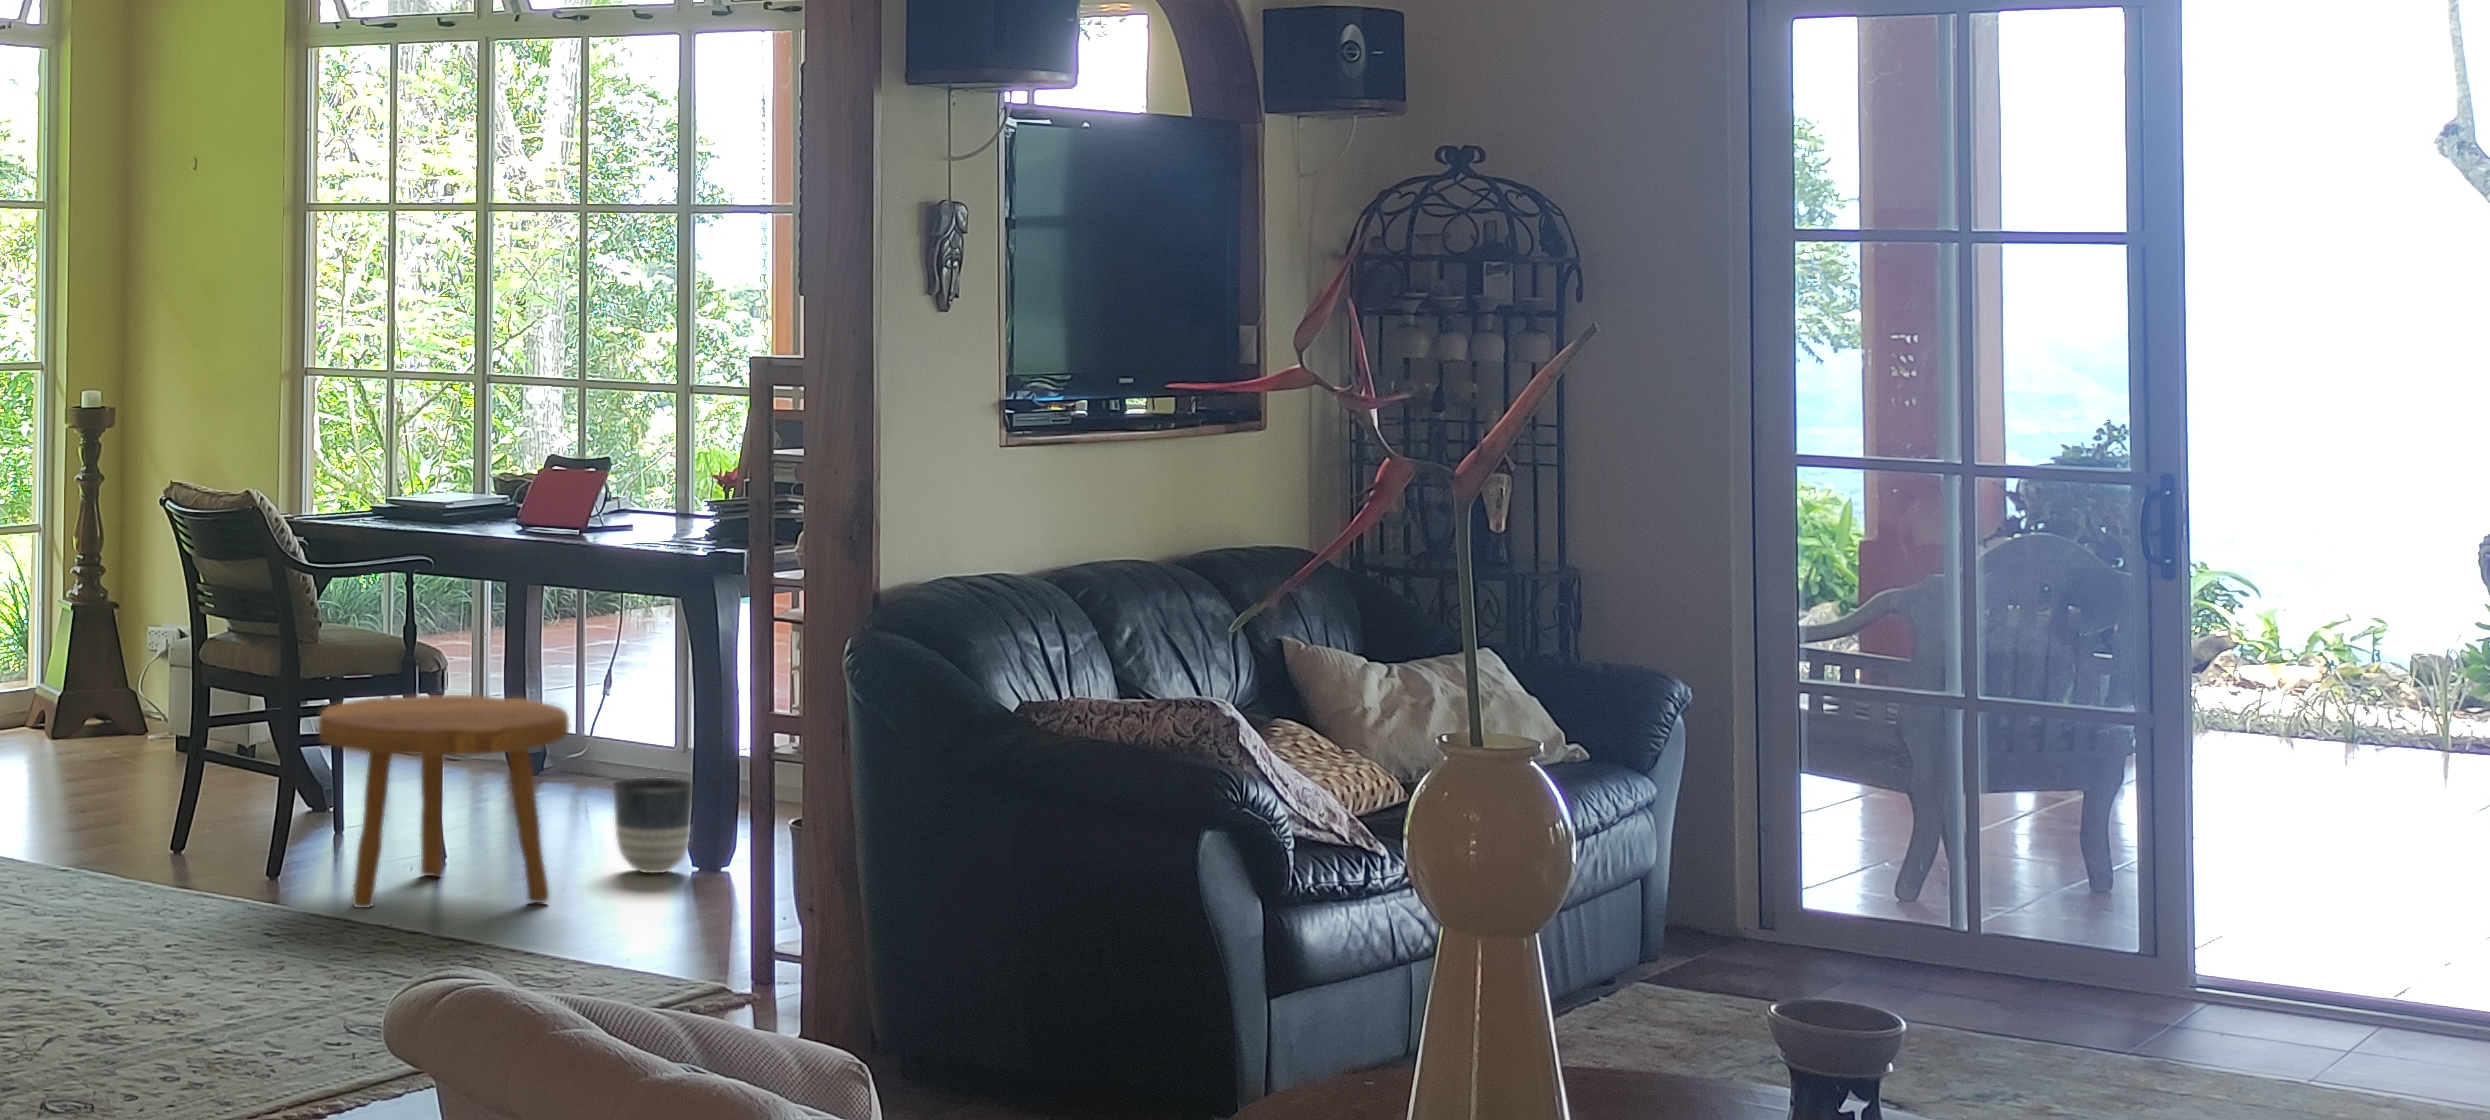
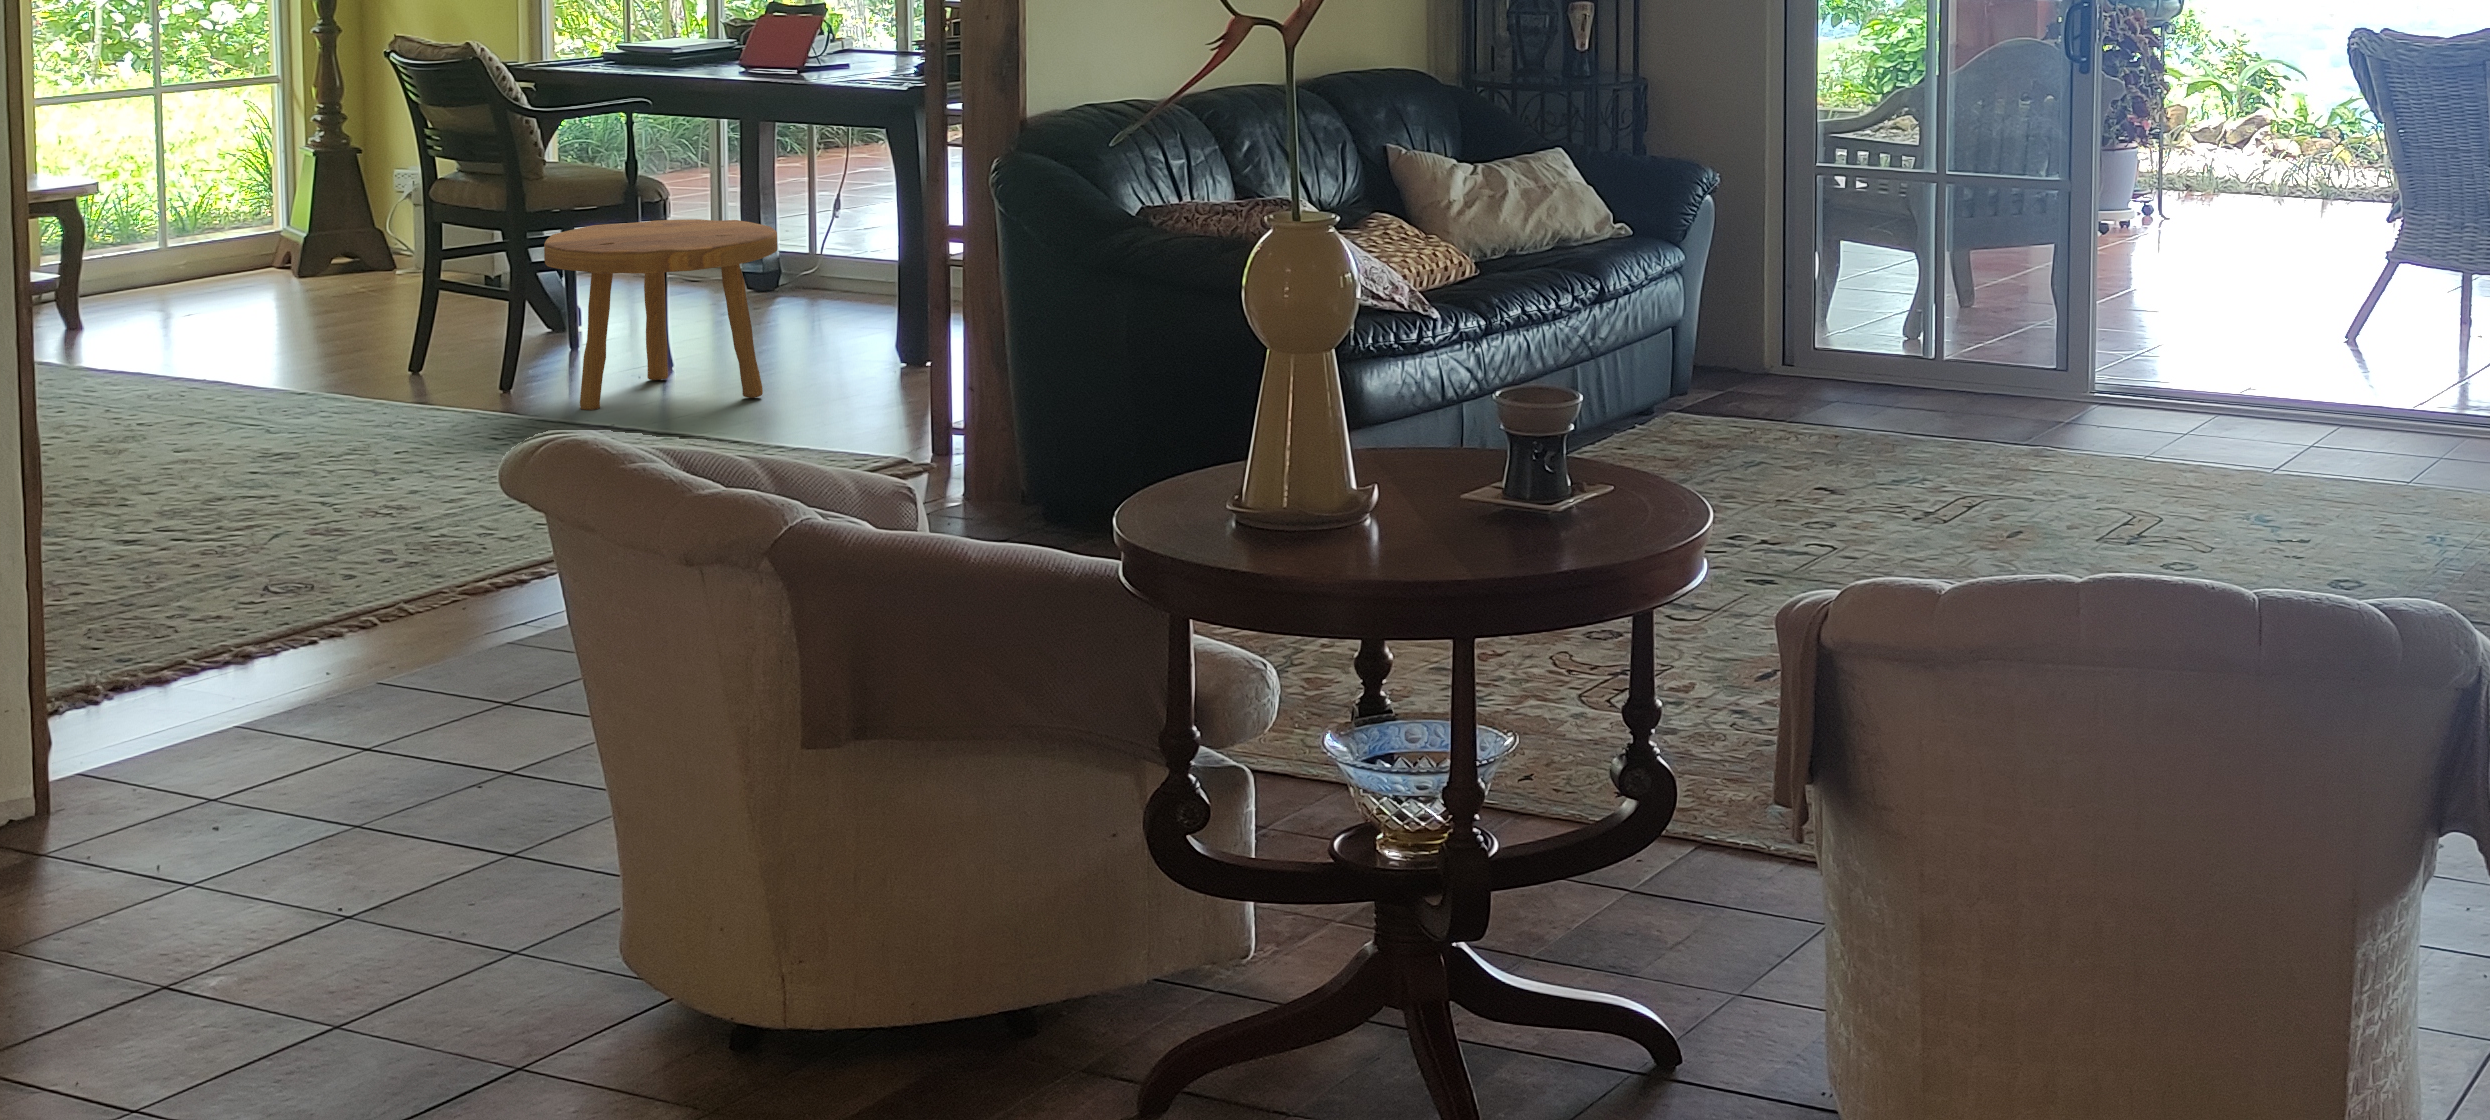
planter: present [613,777,692,874] -> none [824,285,896,368]

